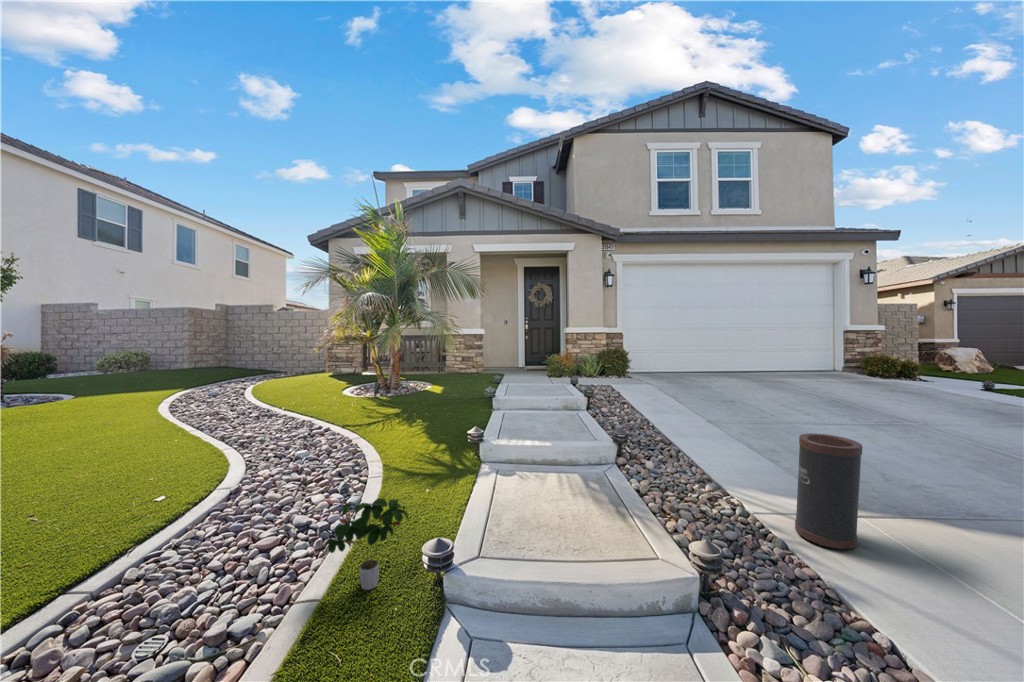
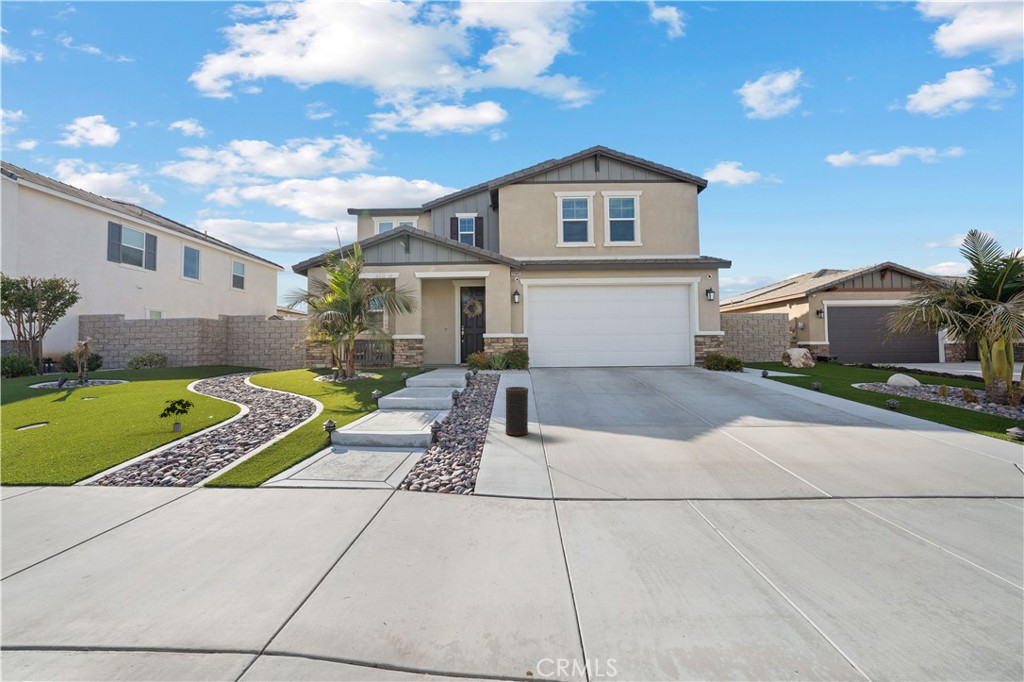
potted plant: present [325,499,409,590] -> present [159,399,194,432]

